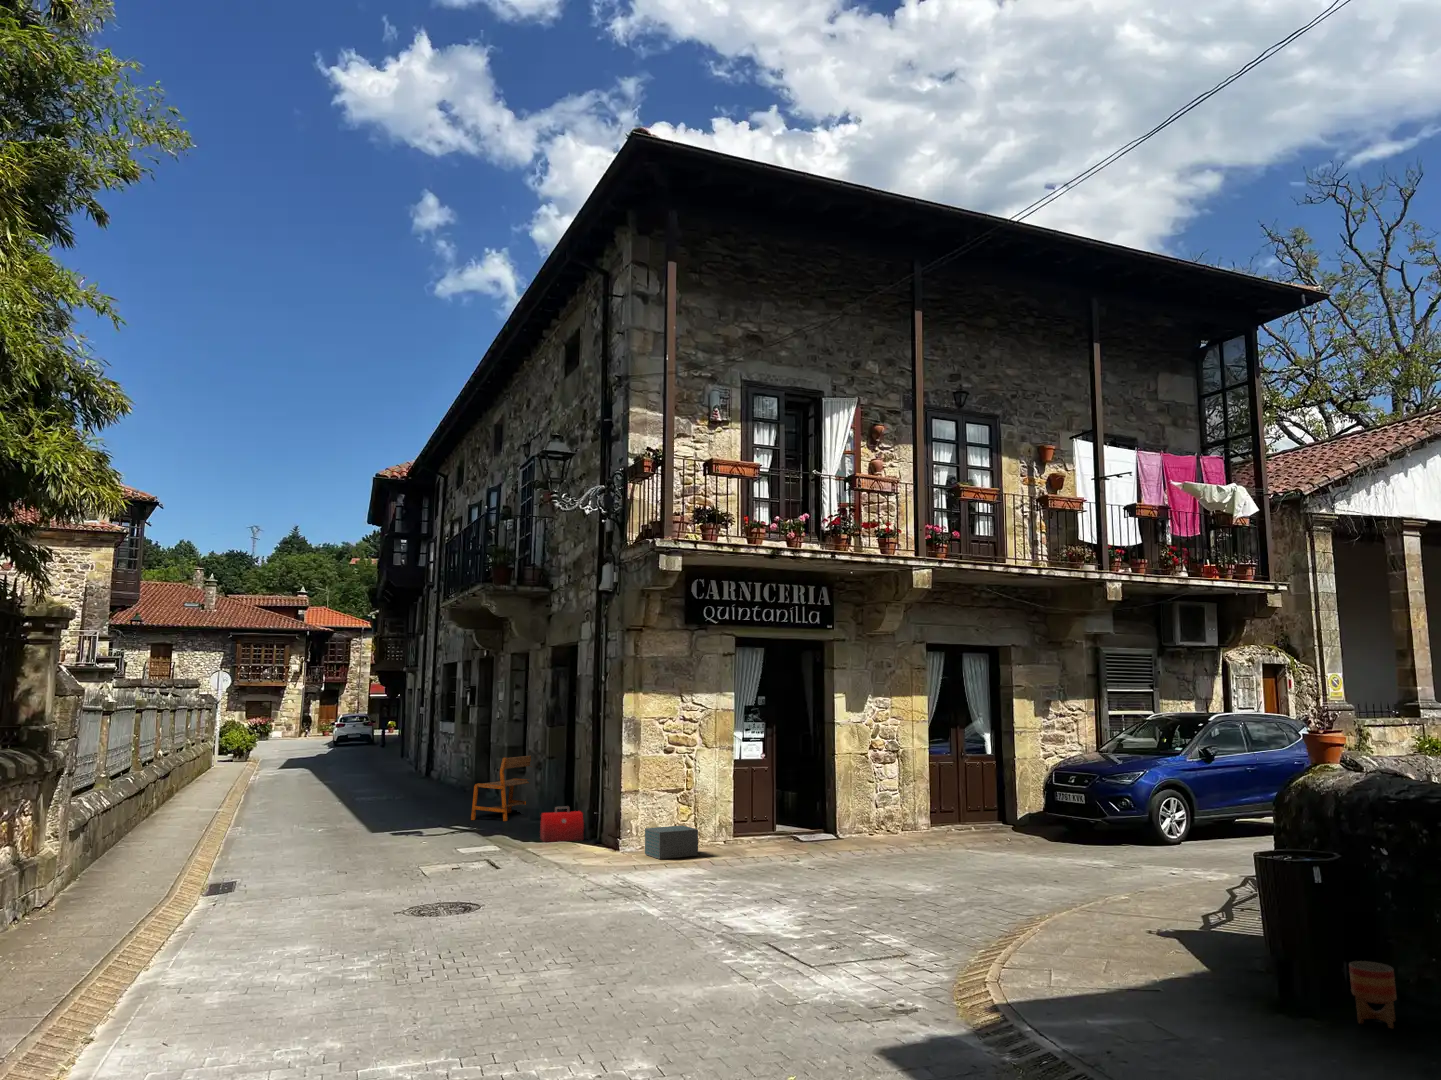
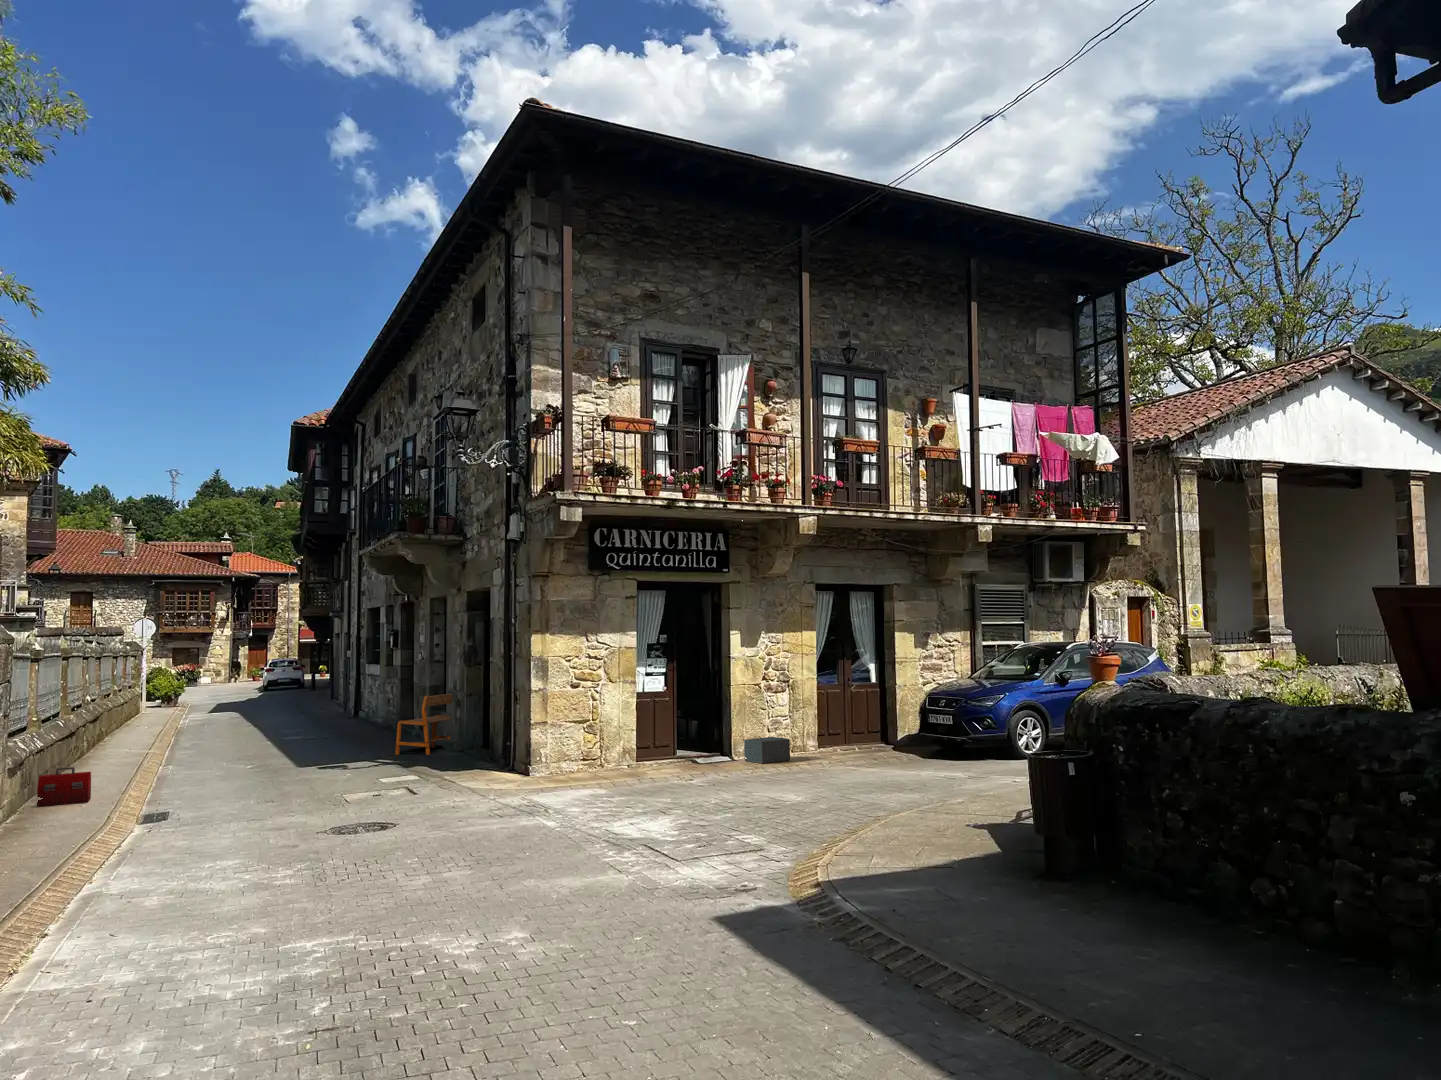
toolbox: present [540,807,584,842] -> present [37,767,91,807]
storage box: present [645,825,698,859] -> present [744,737,790,763]
planter: present [1349,961,1397,1028] -> none [1094,836,1127,887]

